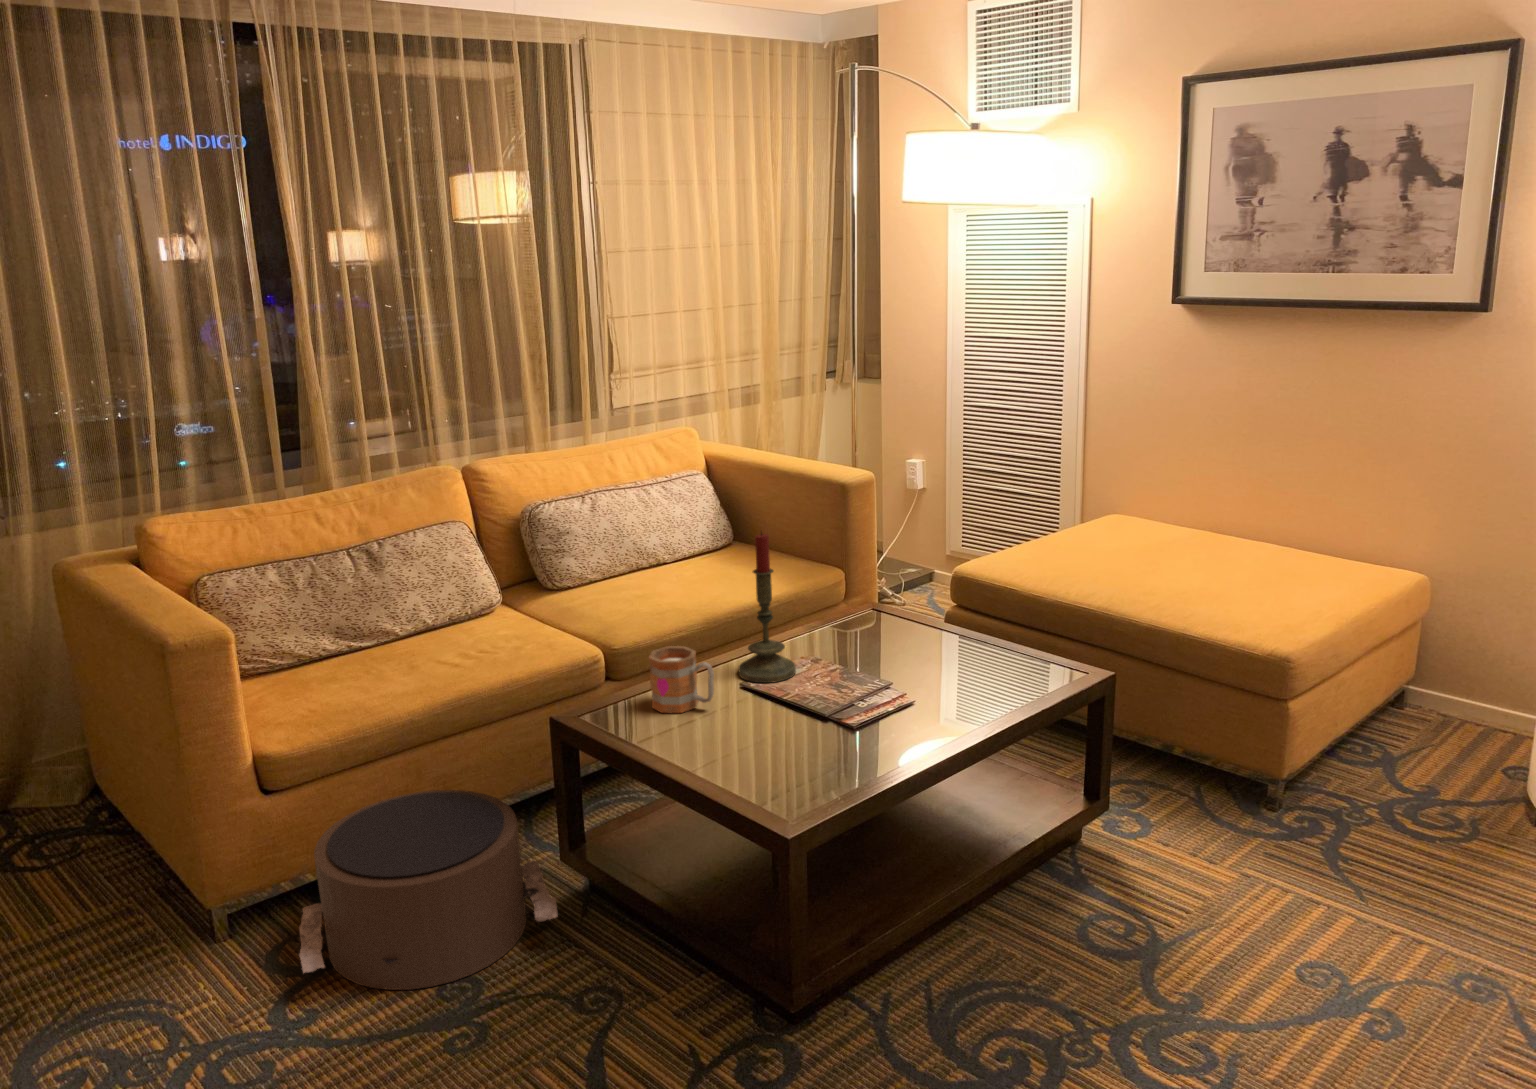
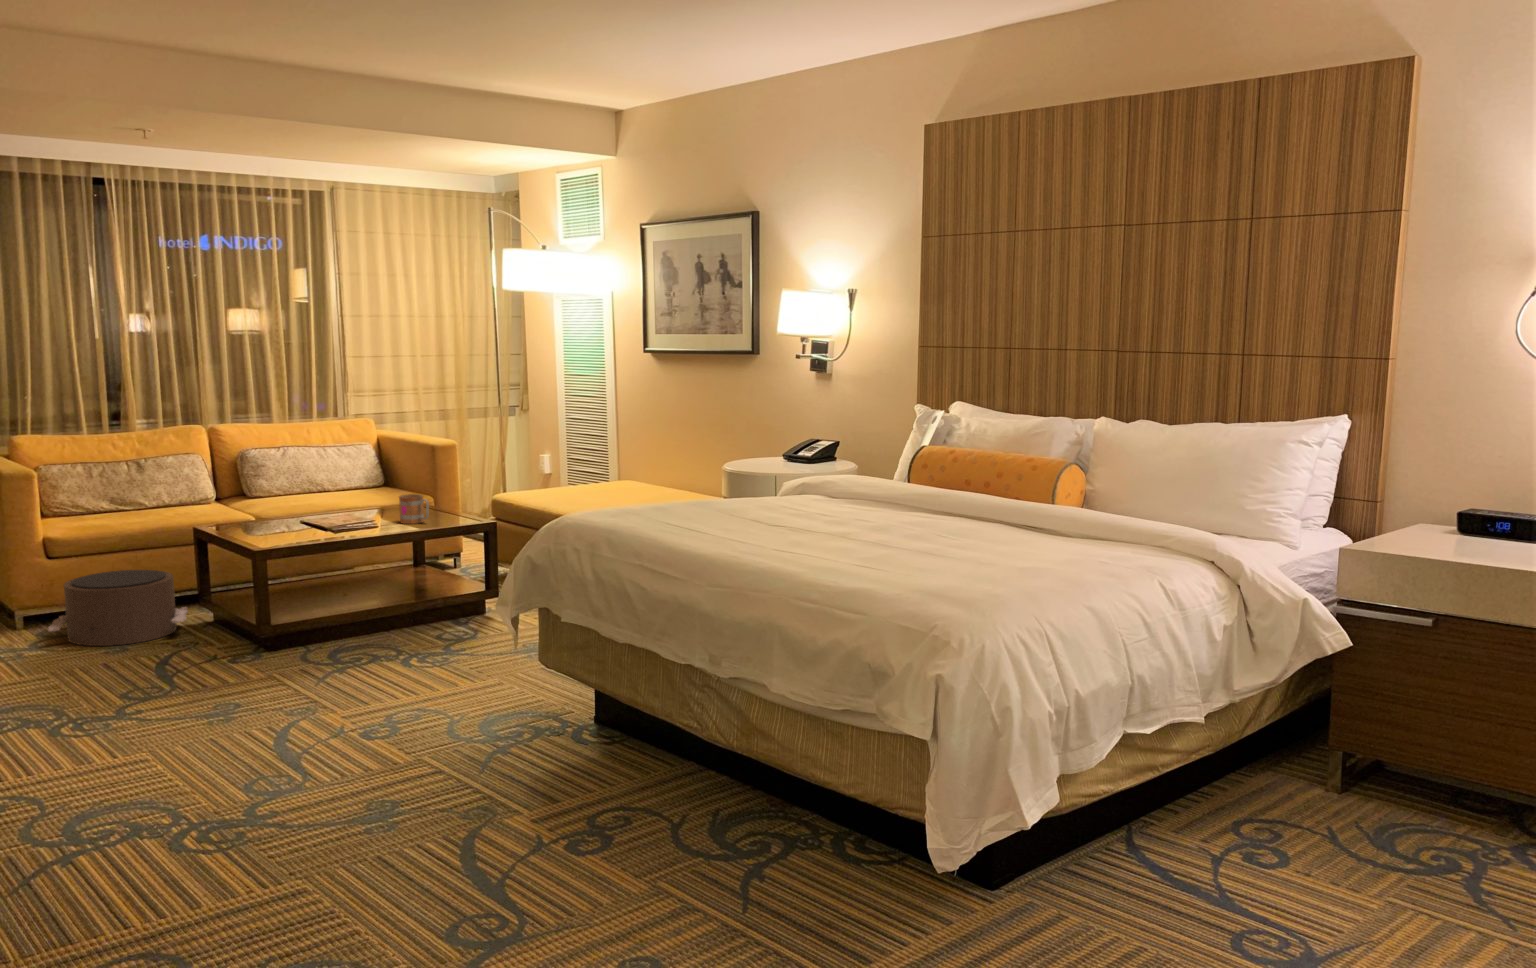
candle: present [739,533,796,683] -> none [313,446,345,526]
mug: present [649,646,714,713] -> present [399,494,429,524]

